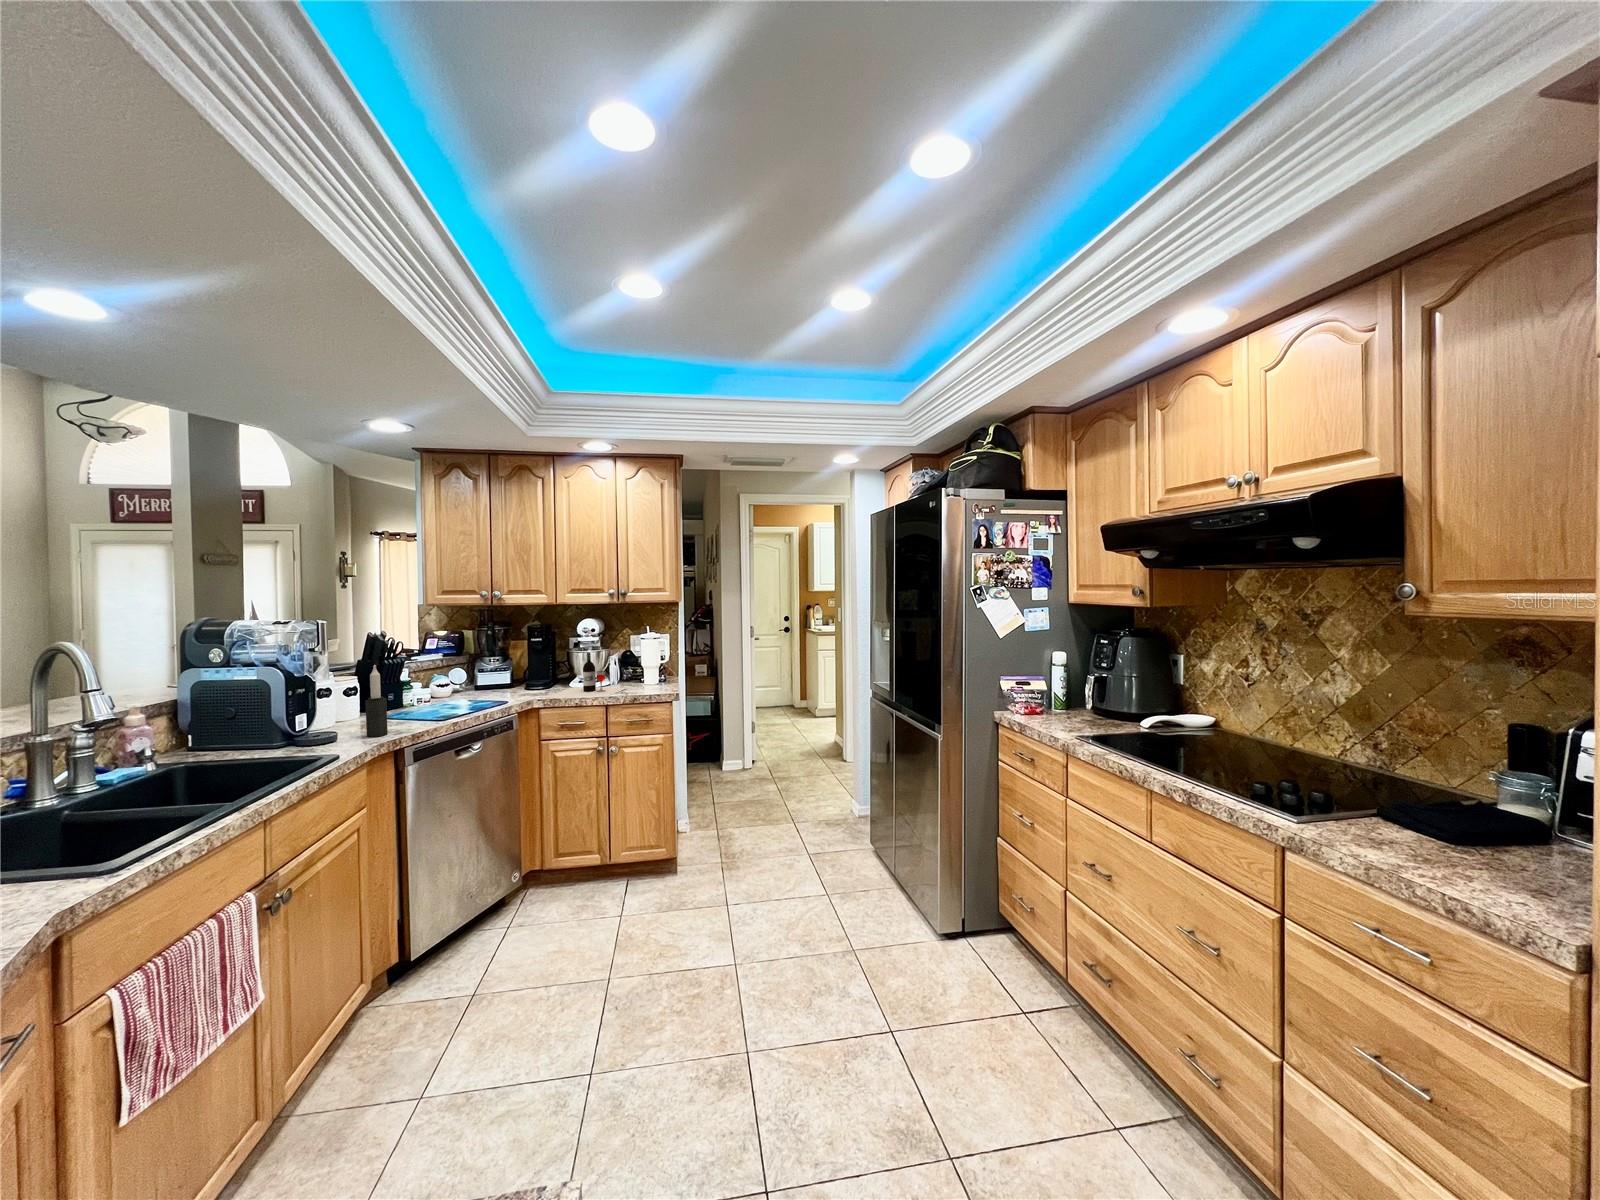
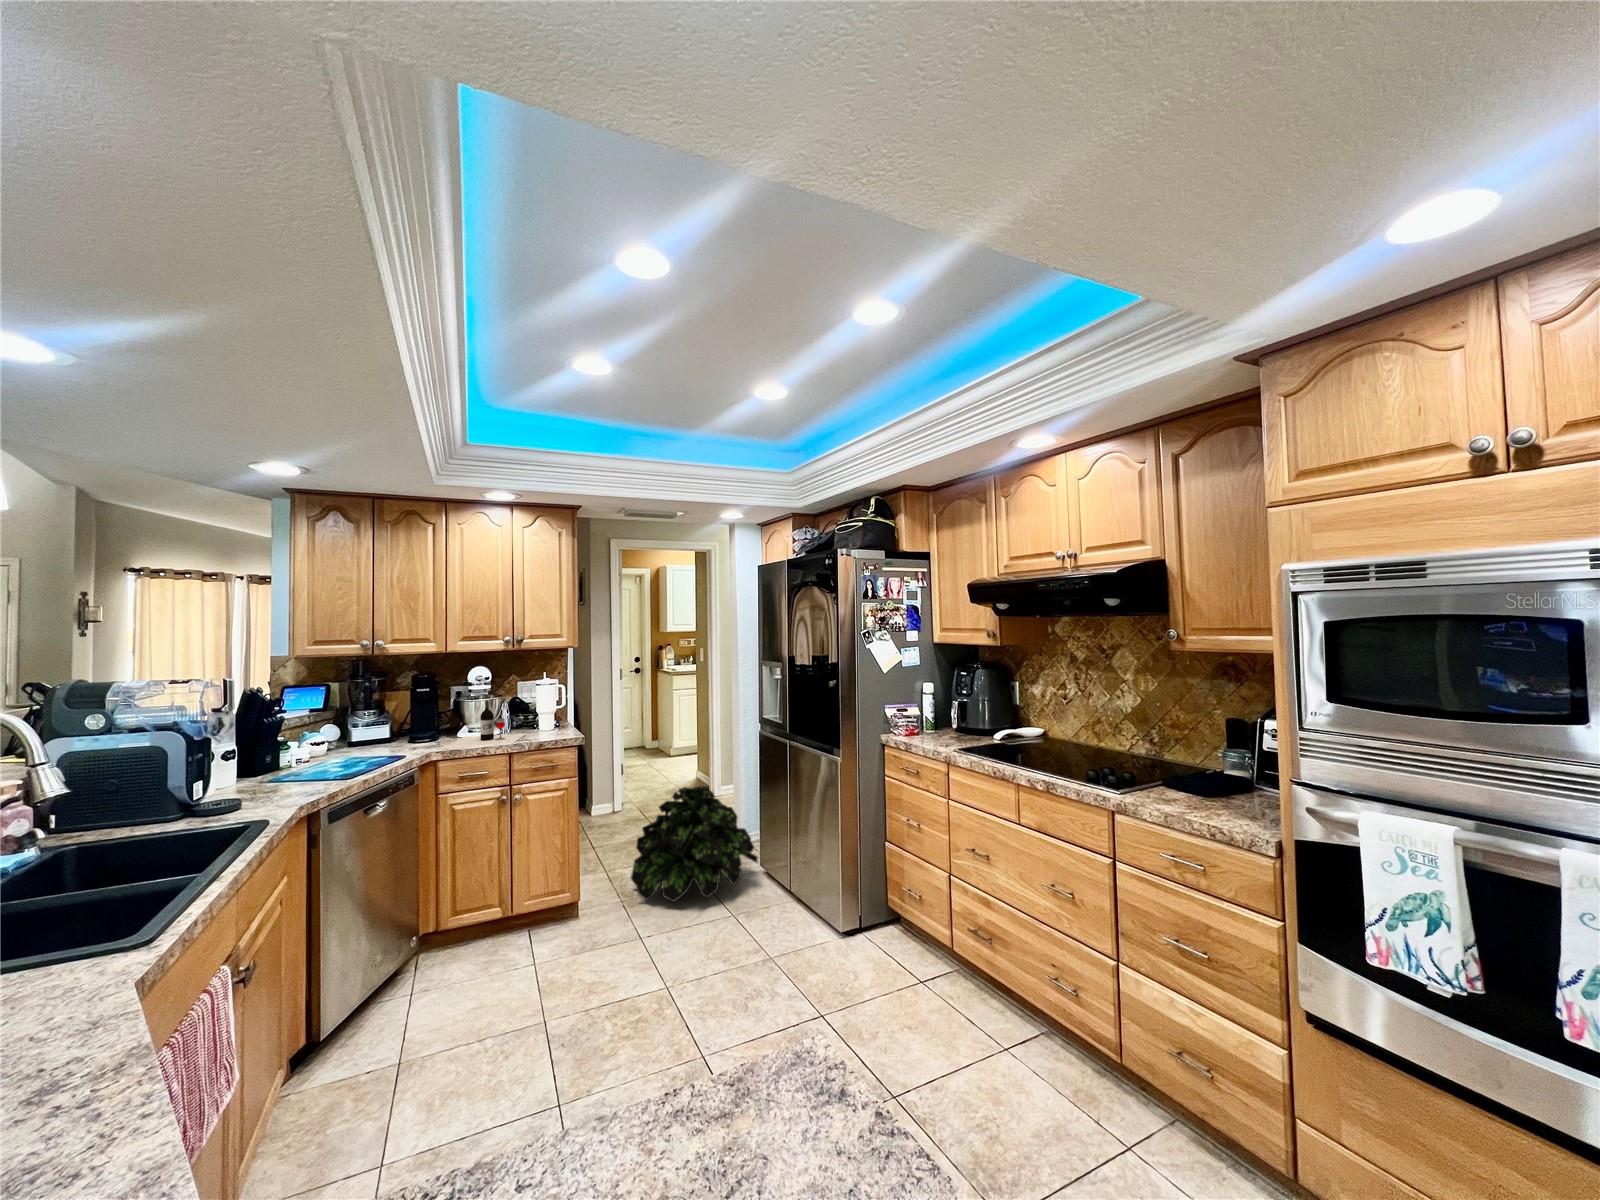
candle: present [365,665,388,737] -> none [275,722,298,799]
potted plant: none [732,752,863,872] -> present [631,786,758,902]

